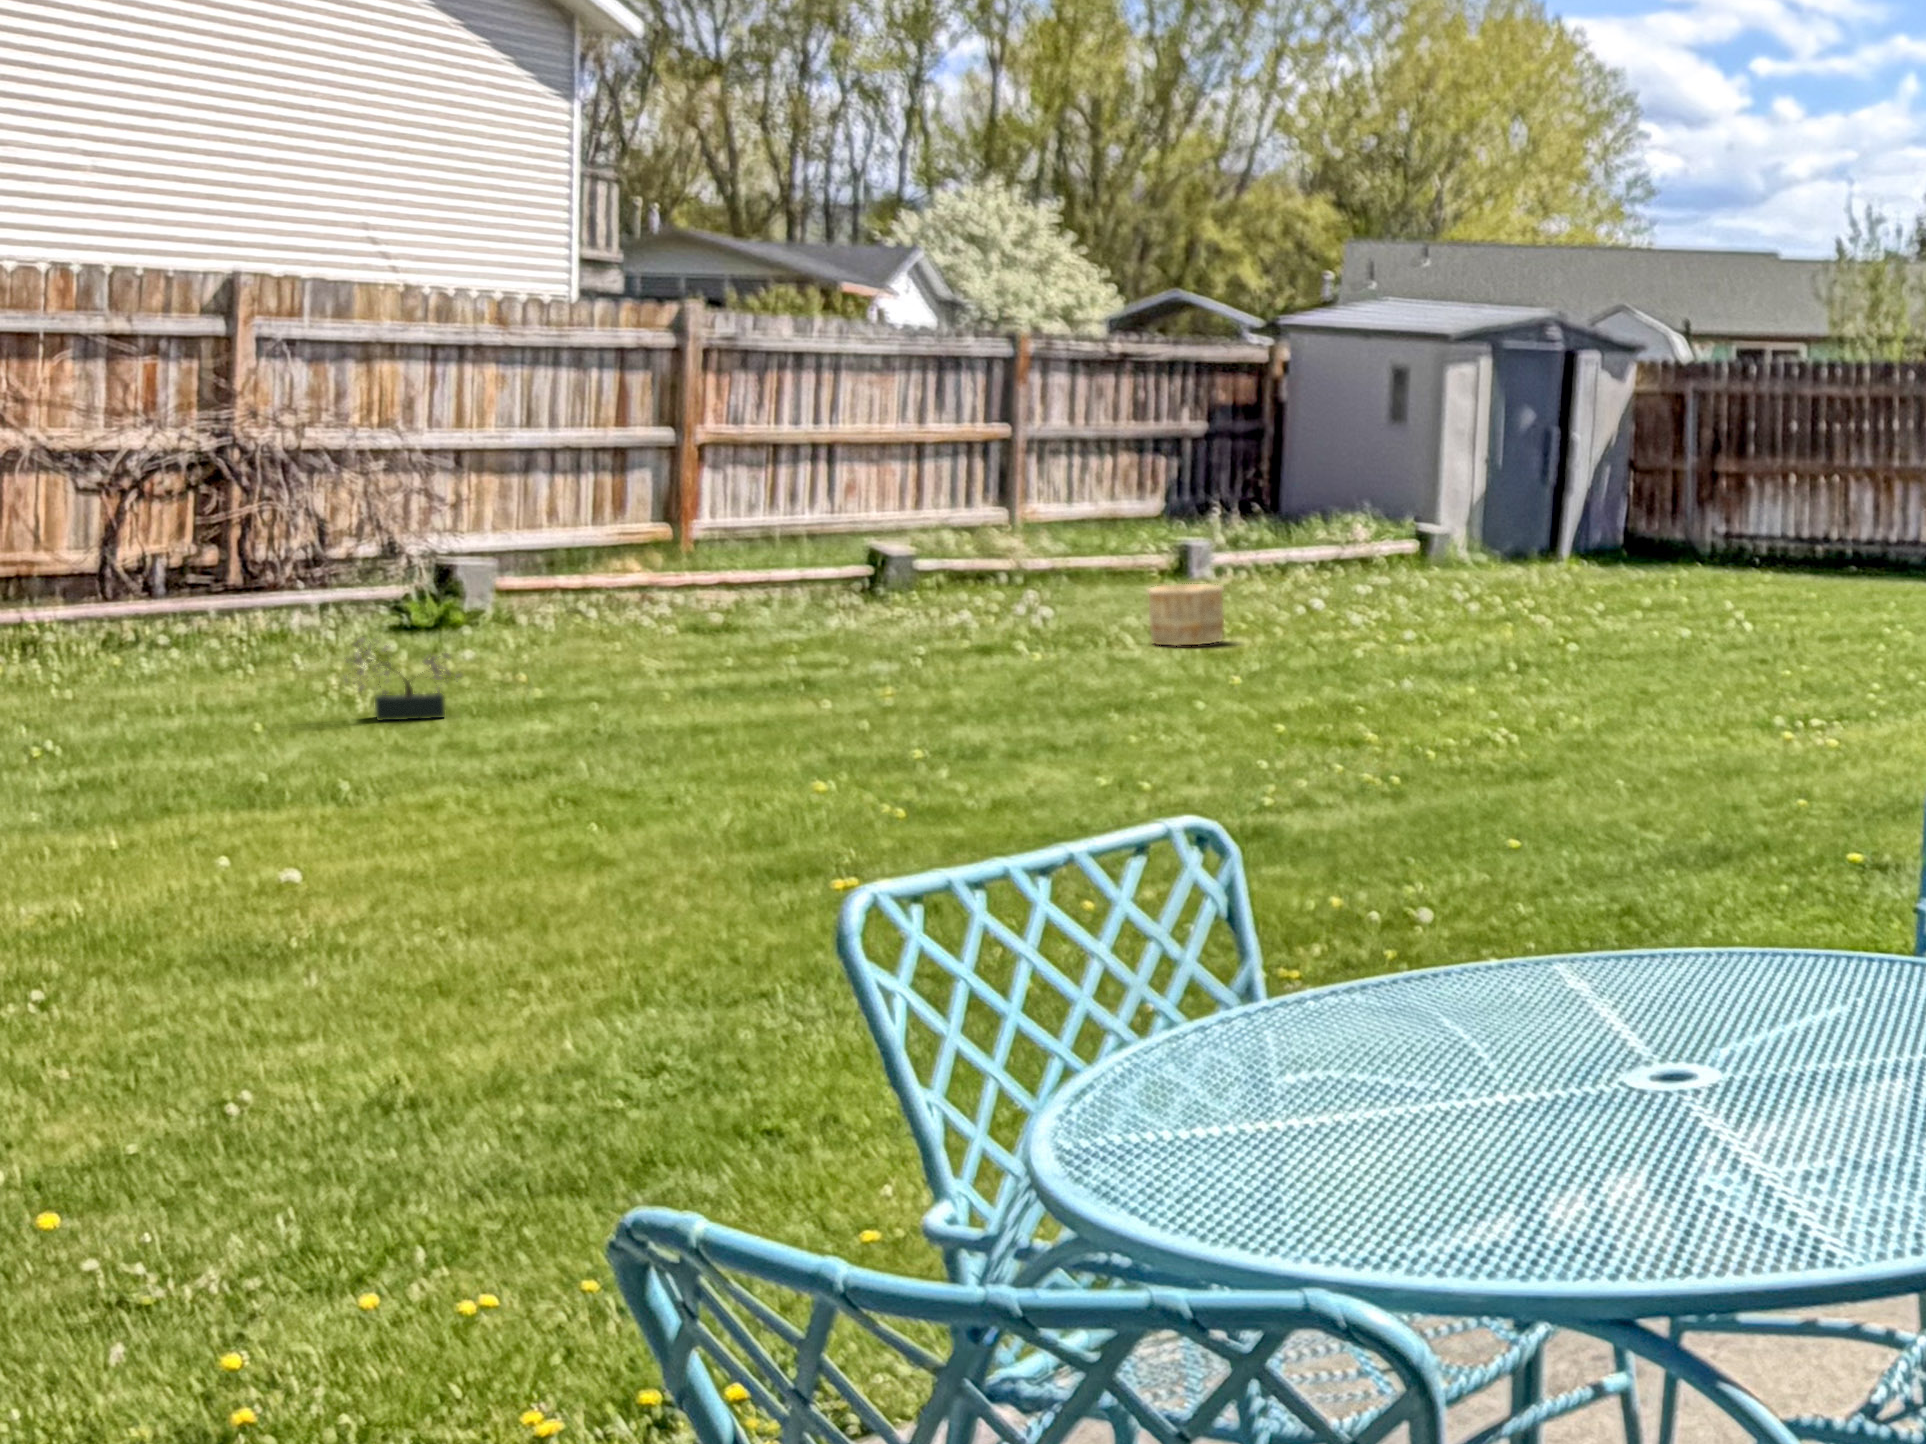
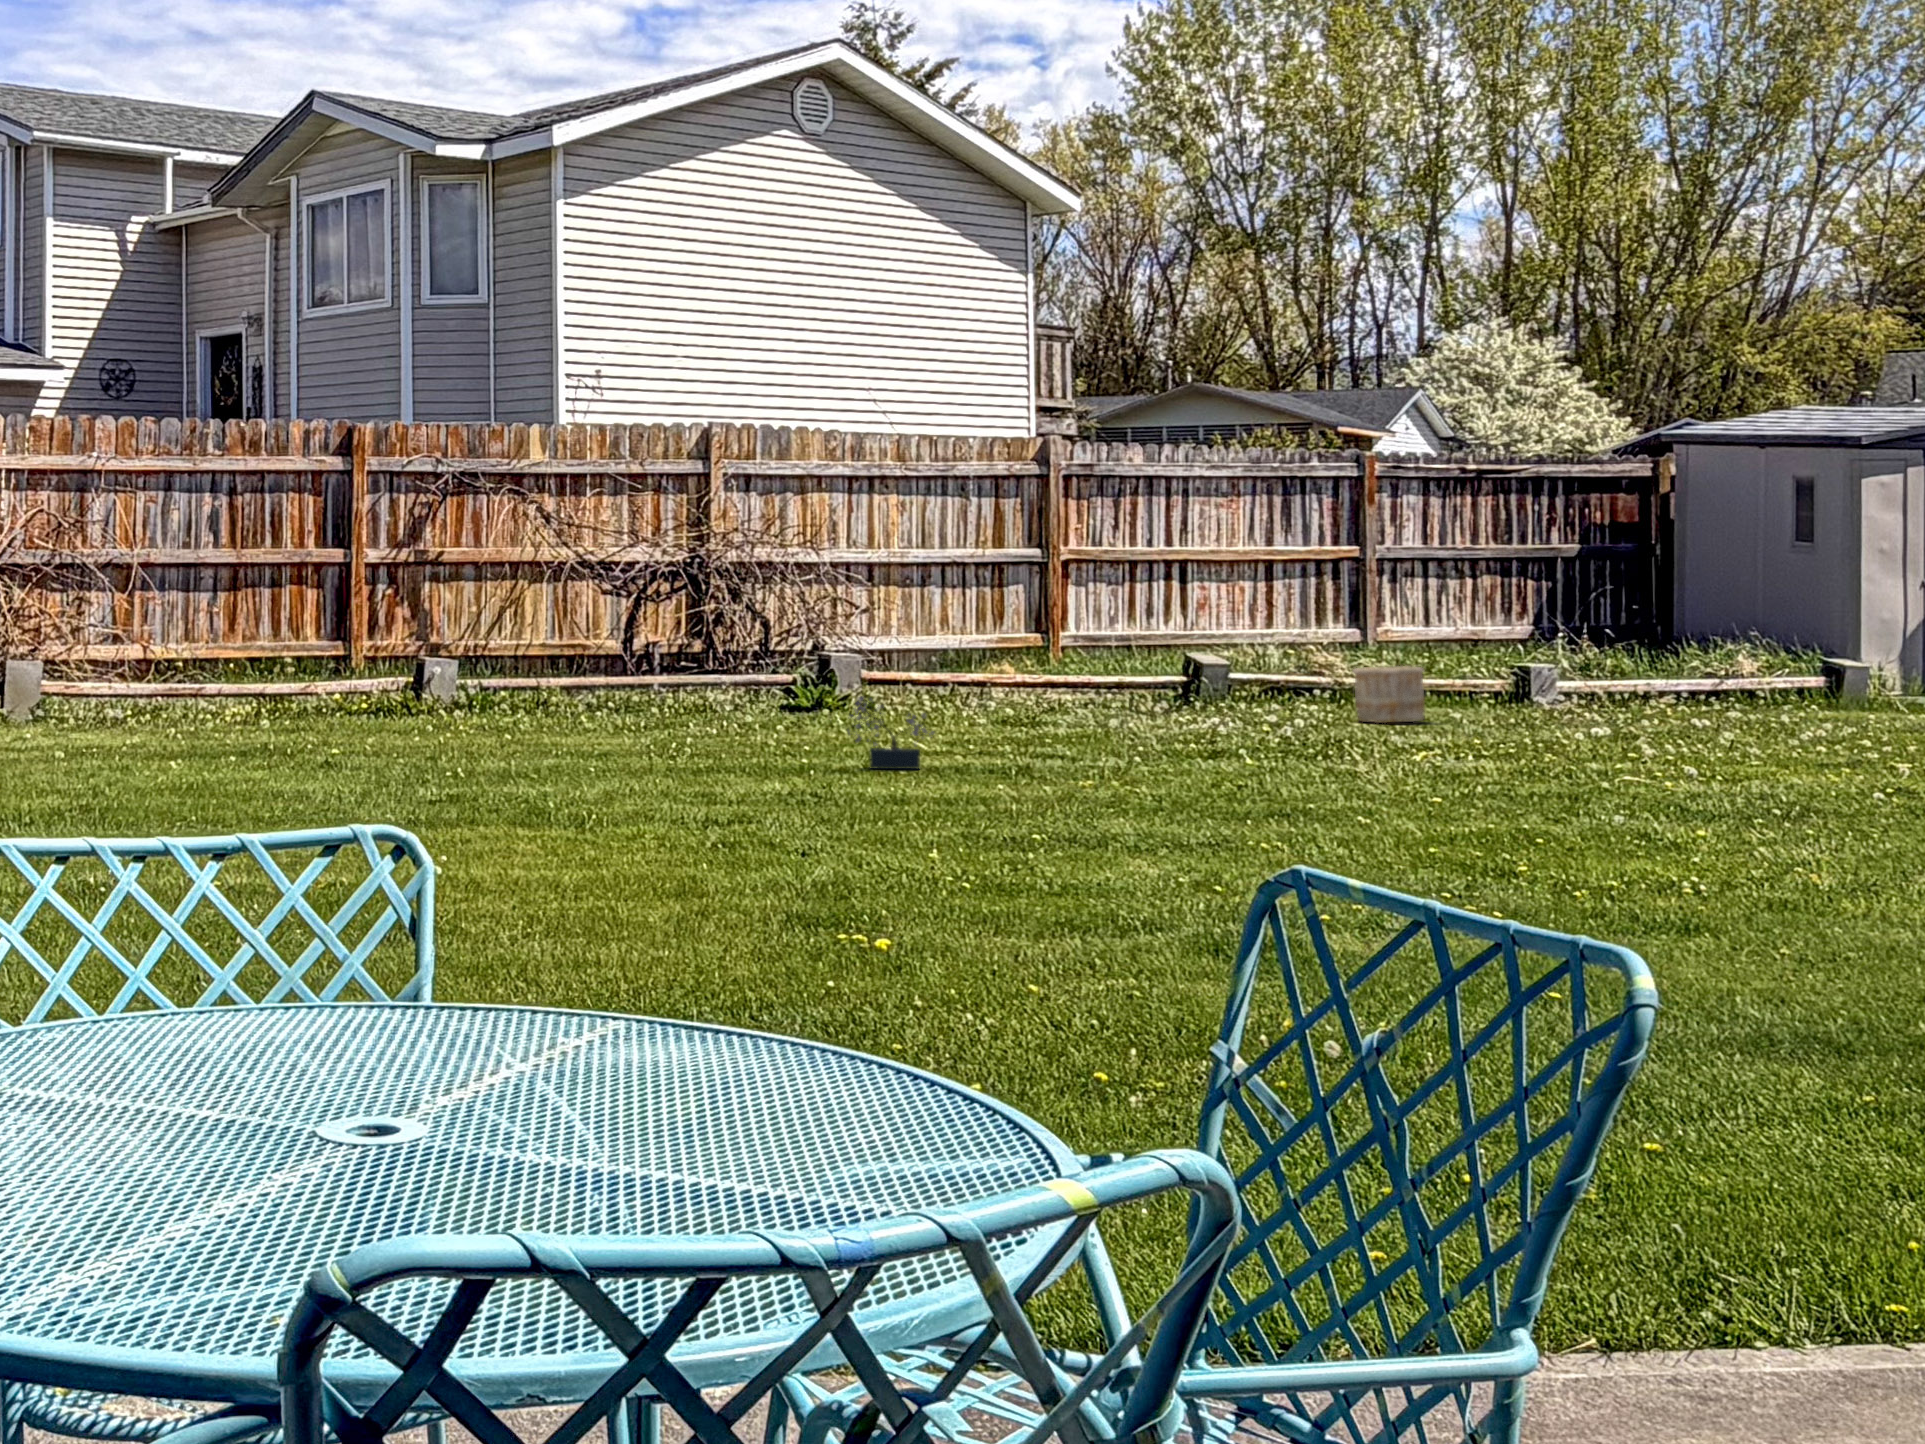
decorative plant: present [346,638,459,721] -> present [852,697,933,769]

